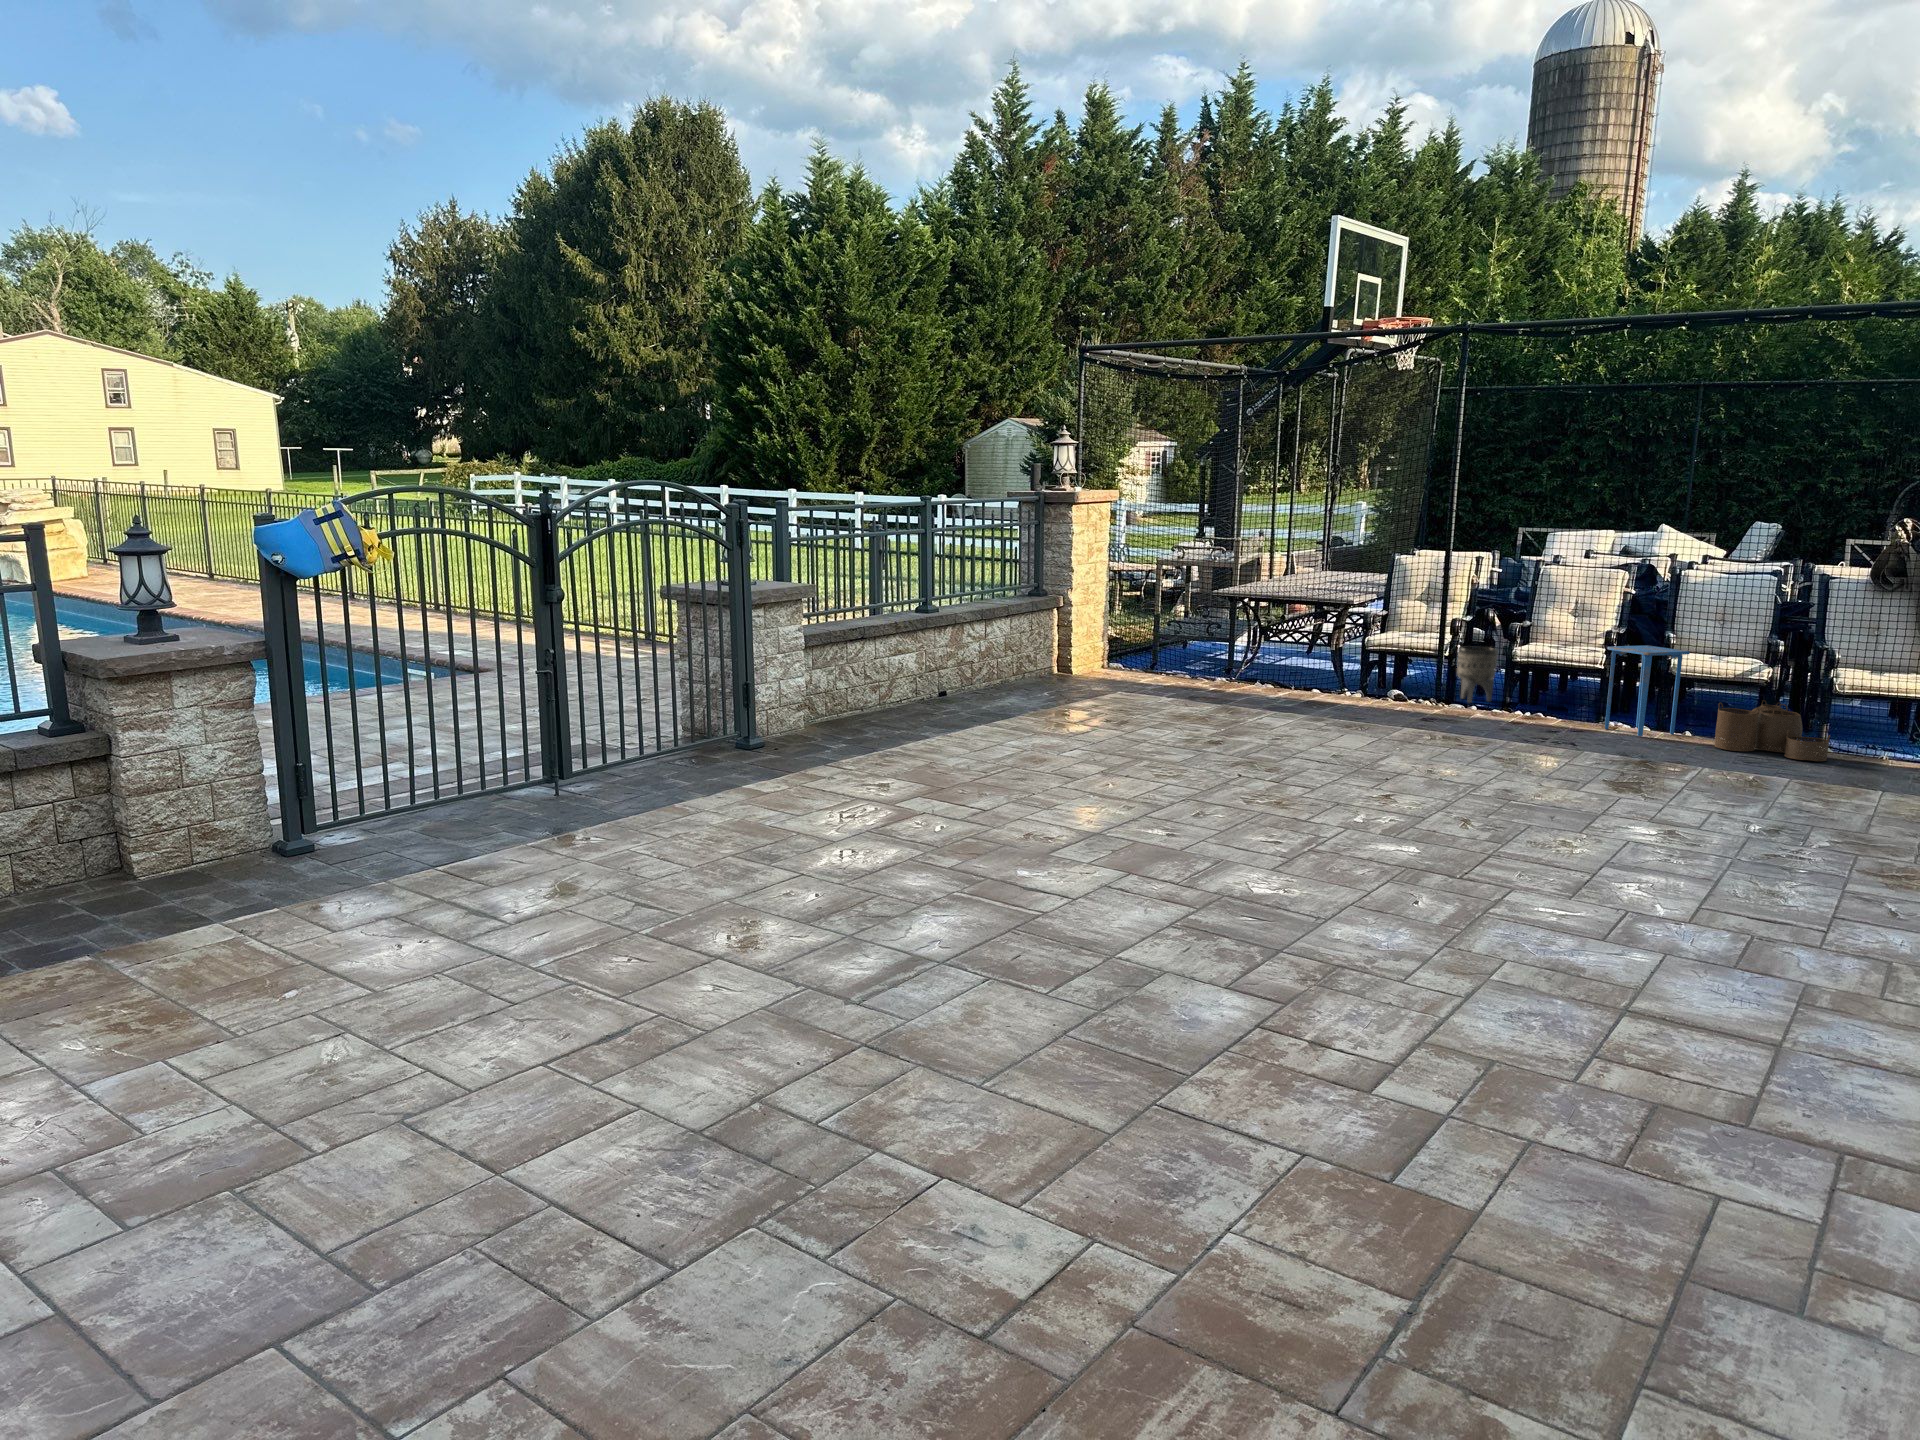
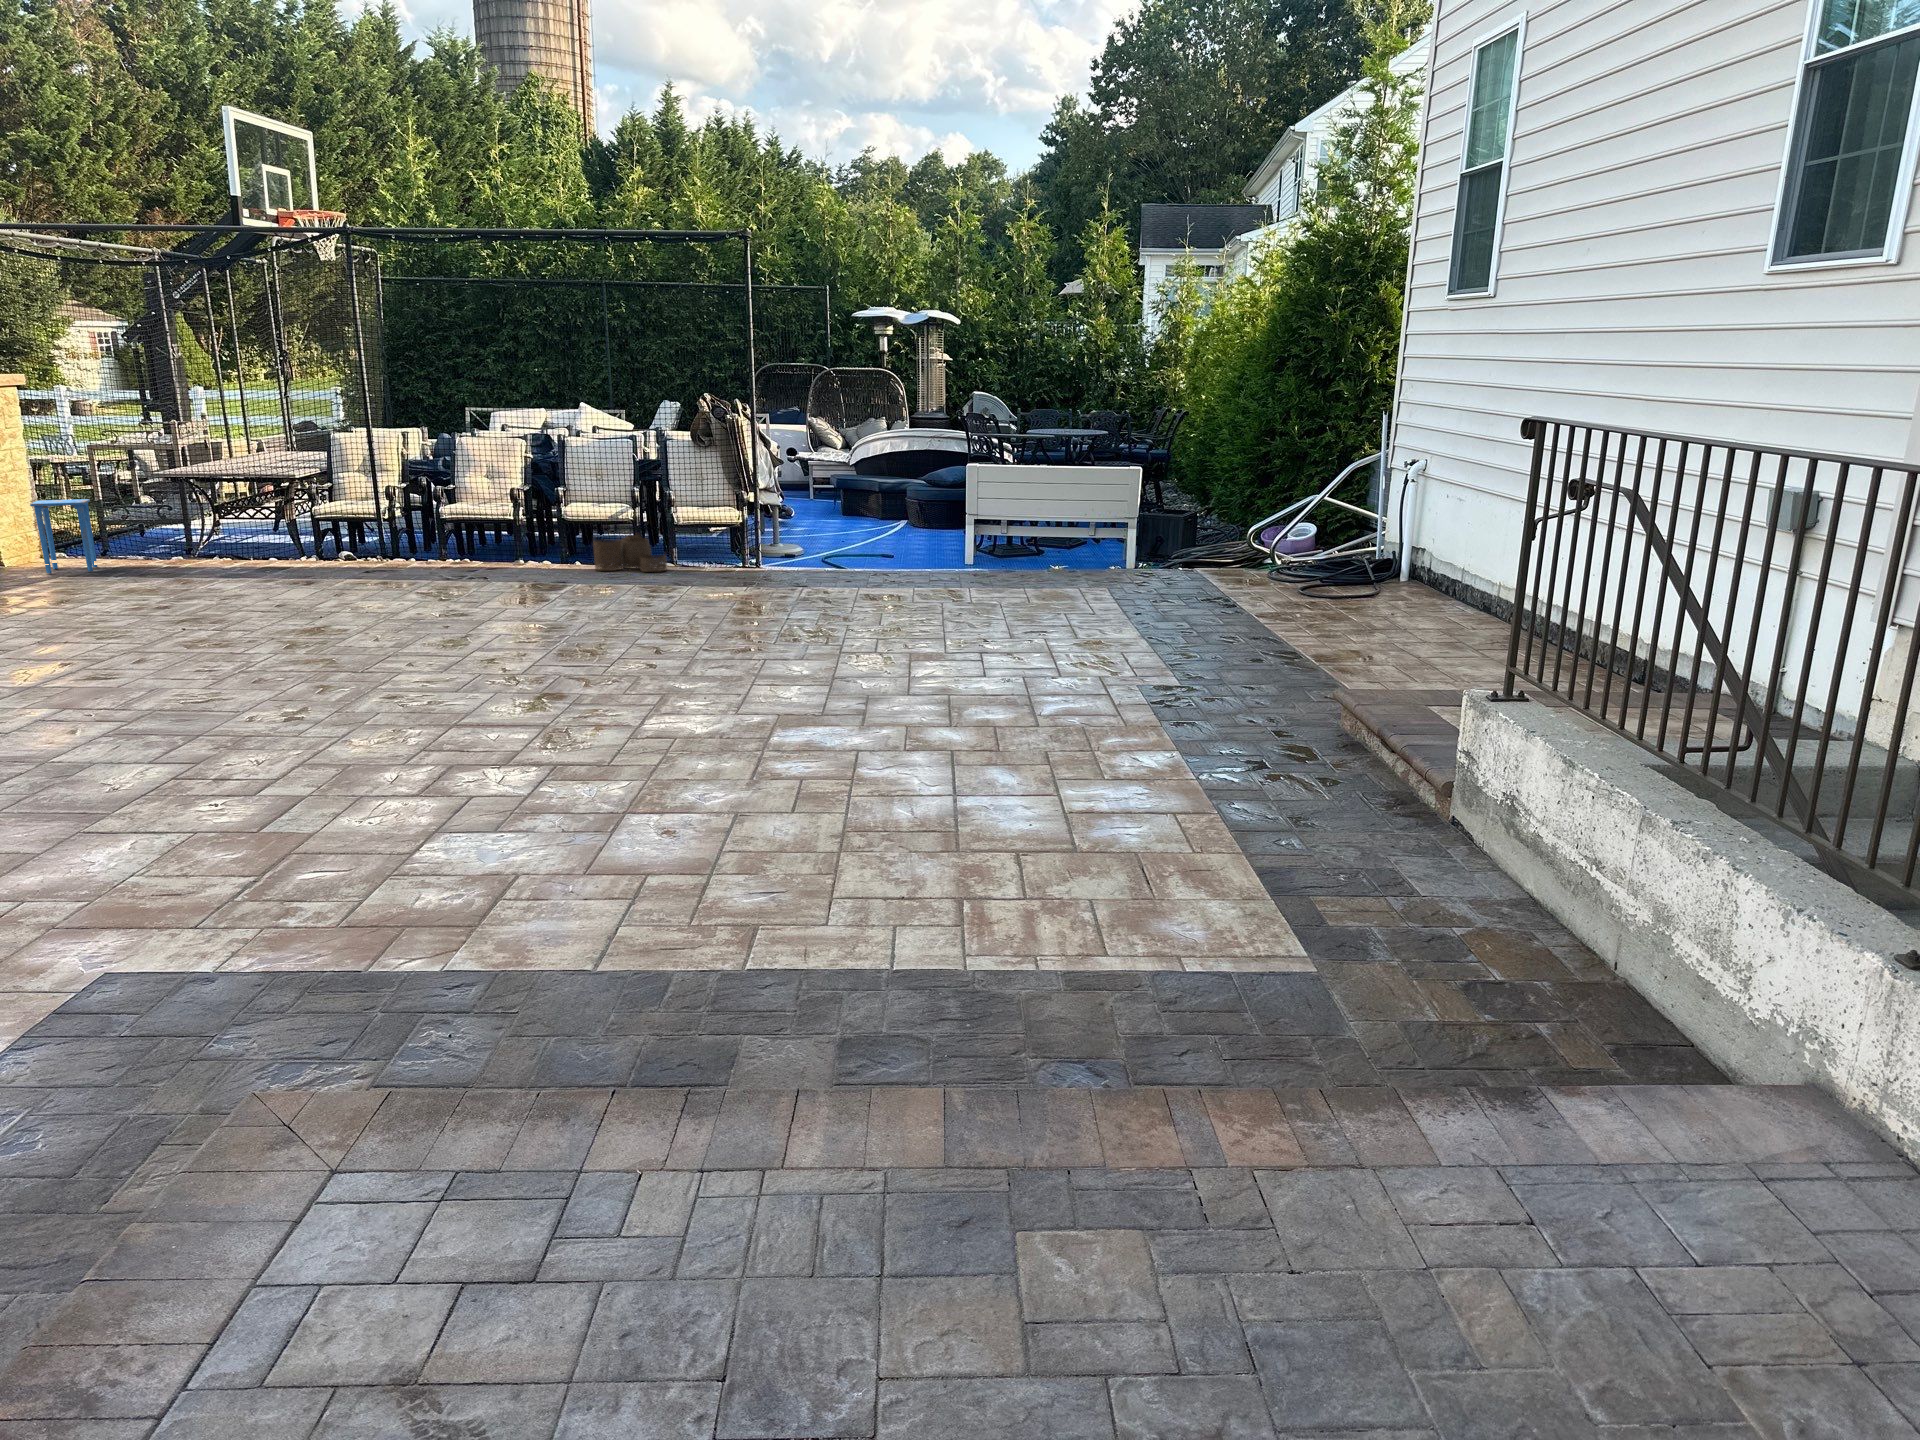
planter: present [1457,646,1498,703] -> none [398,509,435,558]
side table: present [1605,646,1690,736] -> present [30,499,97,573]

